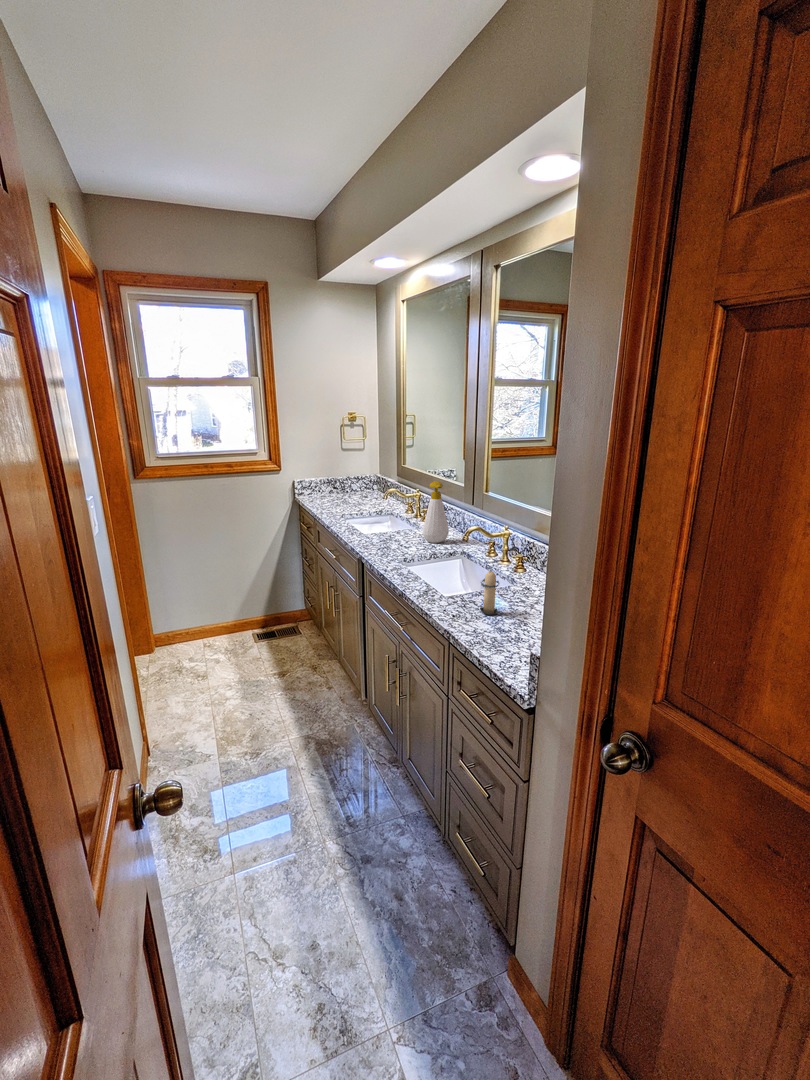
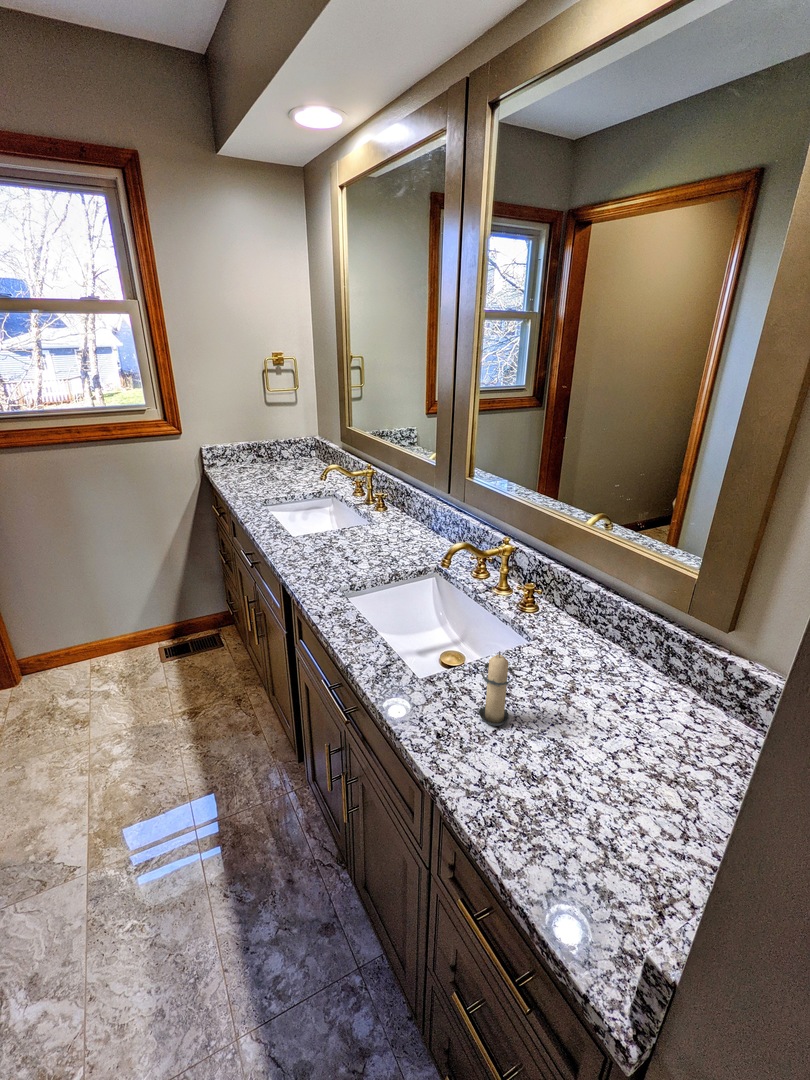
soap bottle: present [422,481,449,543] -> none [378,463,416,552]

